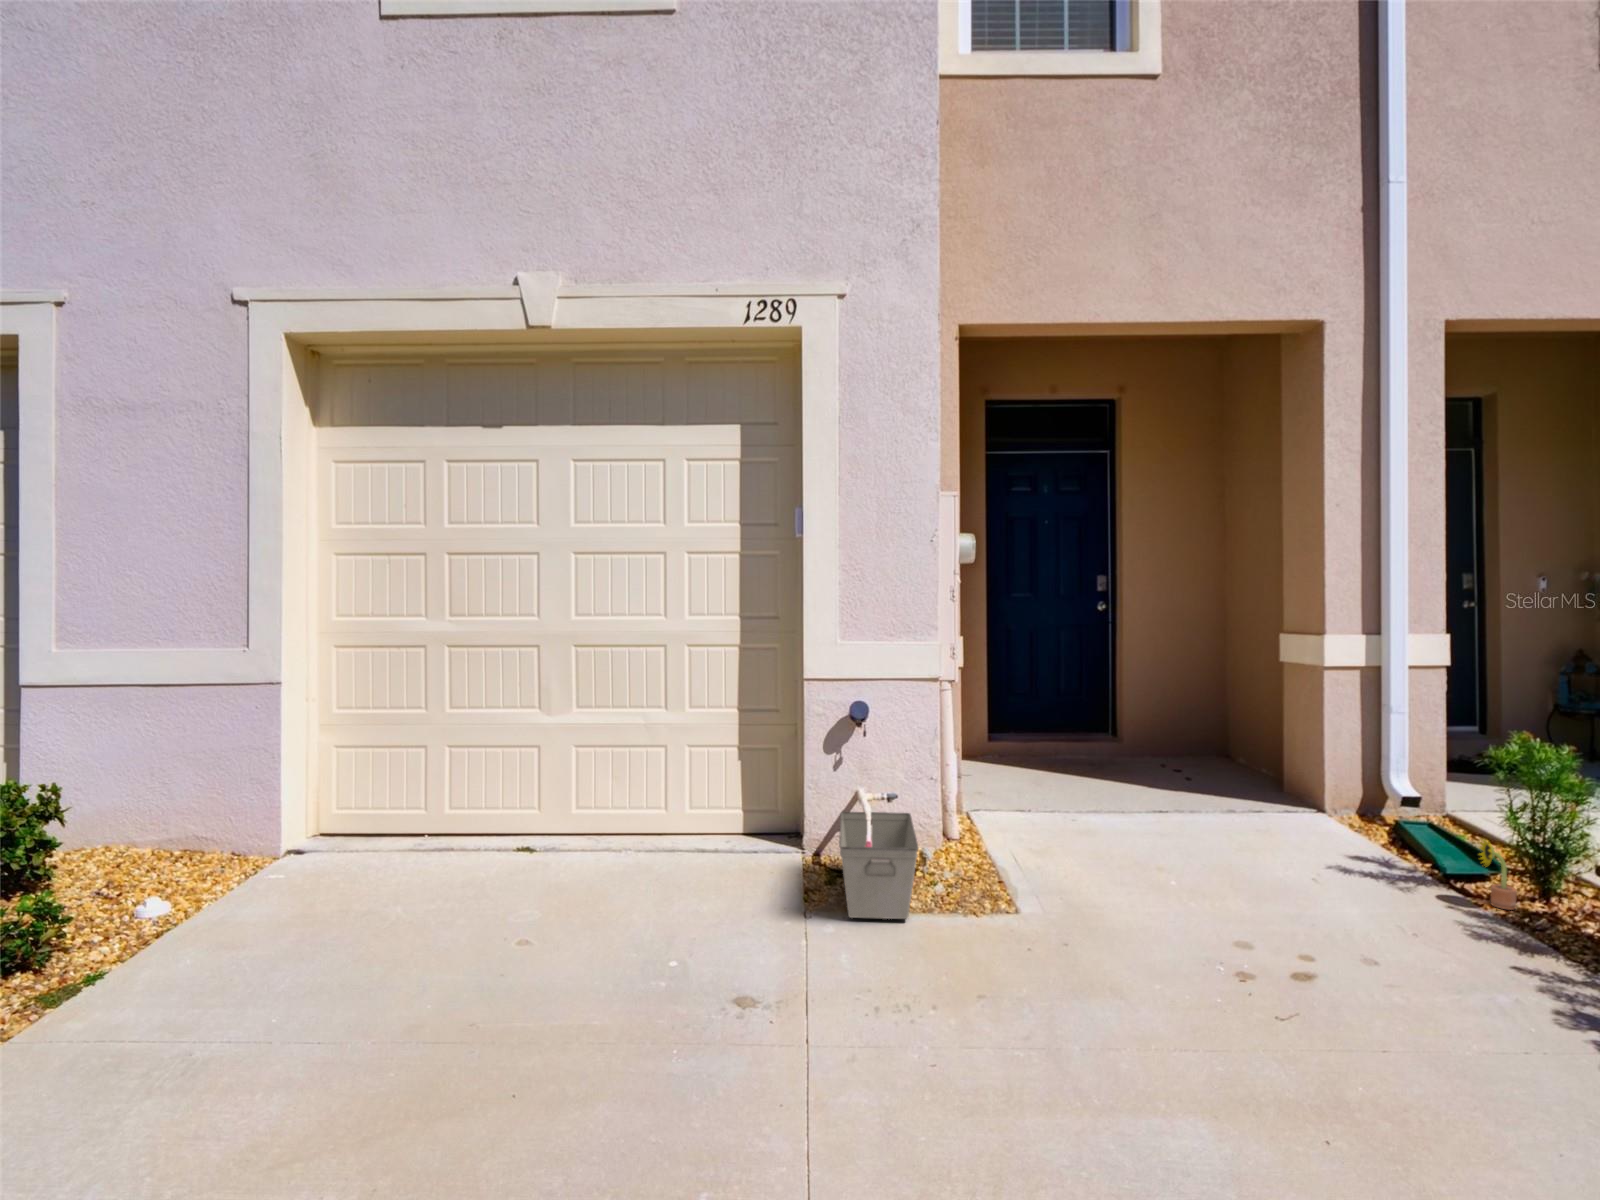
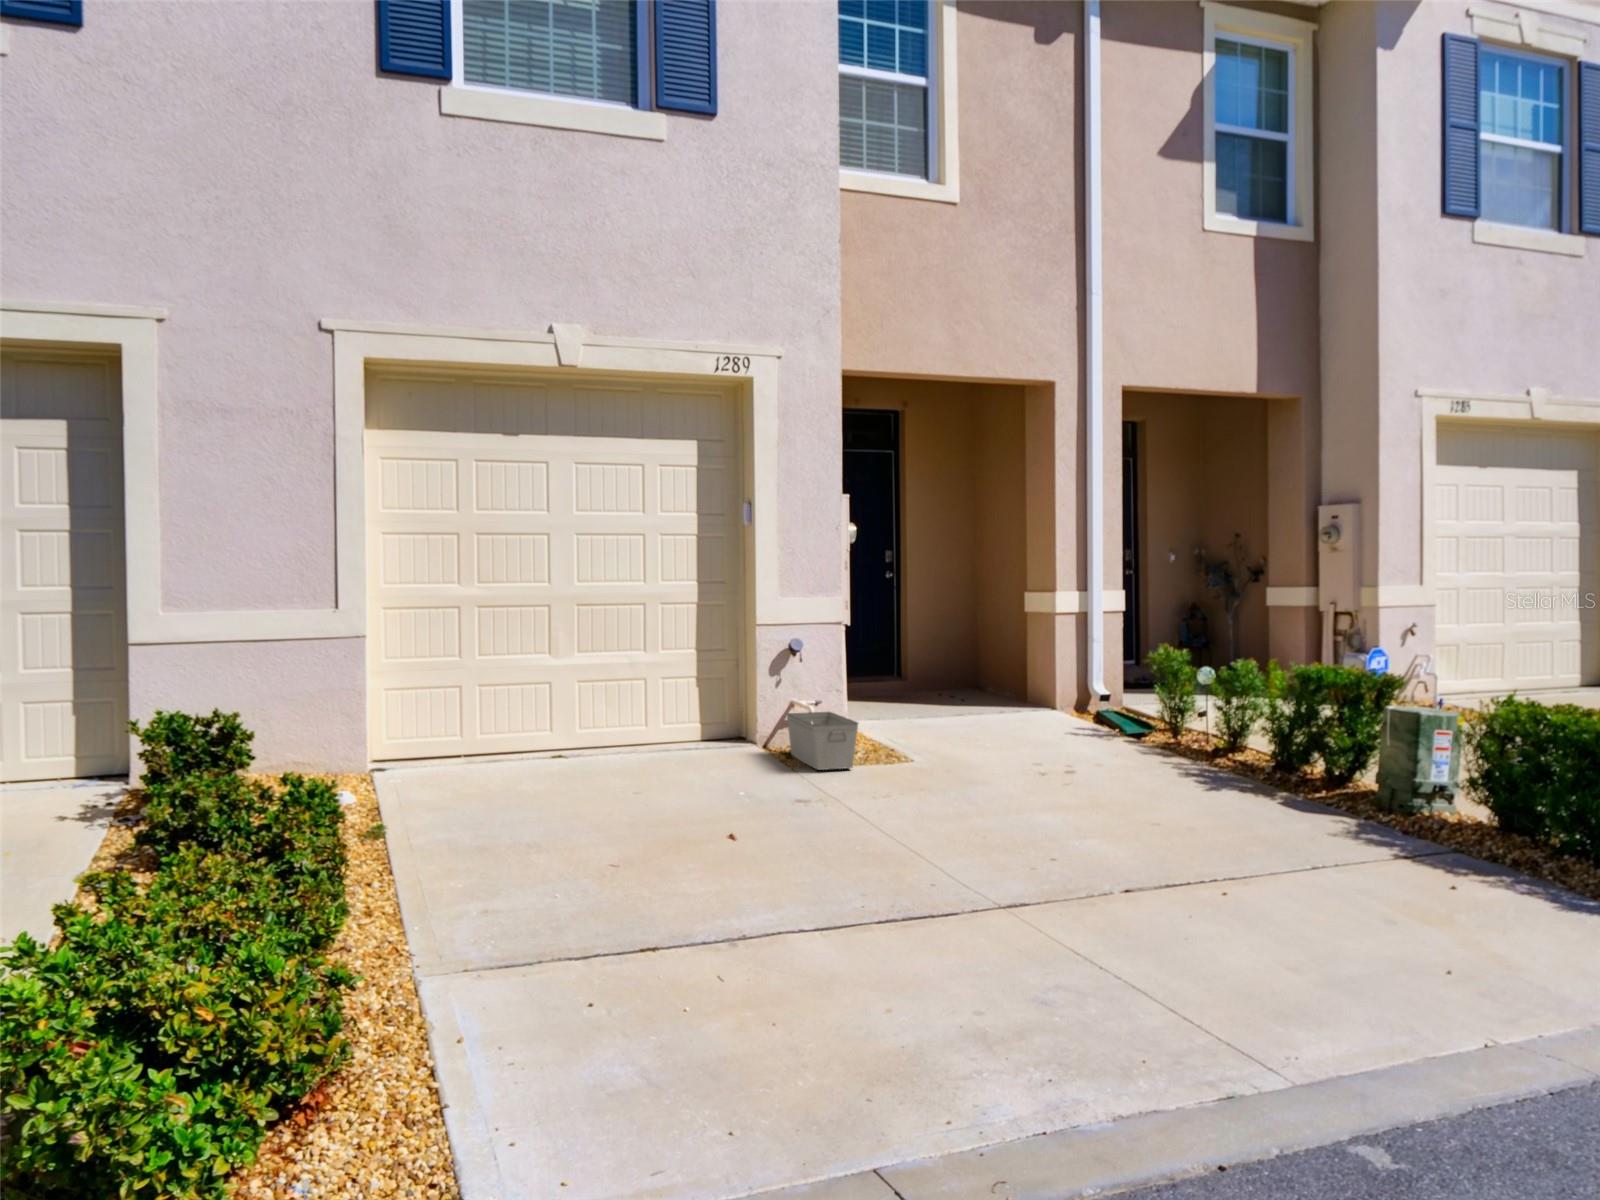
decorative plant: present [1480,840,1517,910] -> none [1143,703,1163,743]

